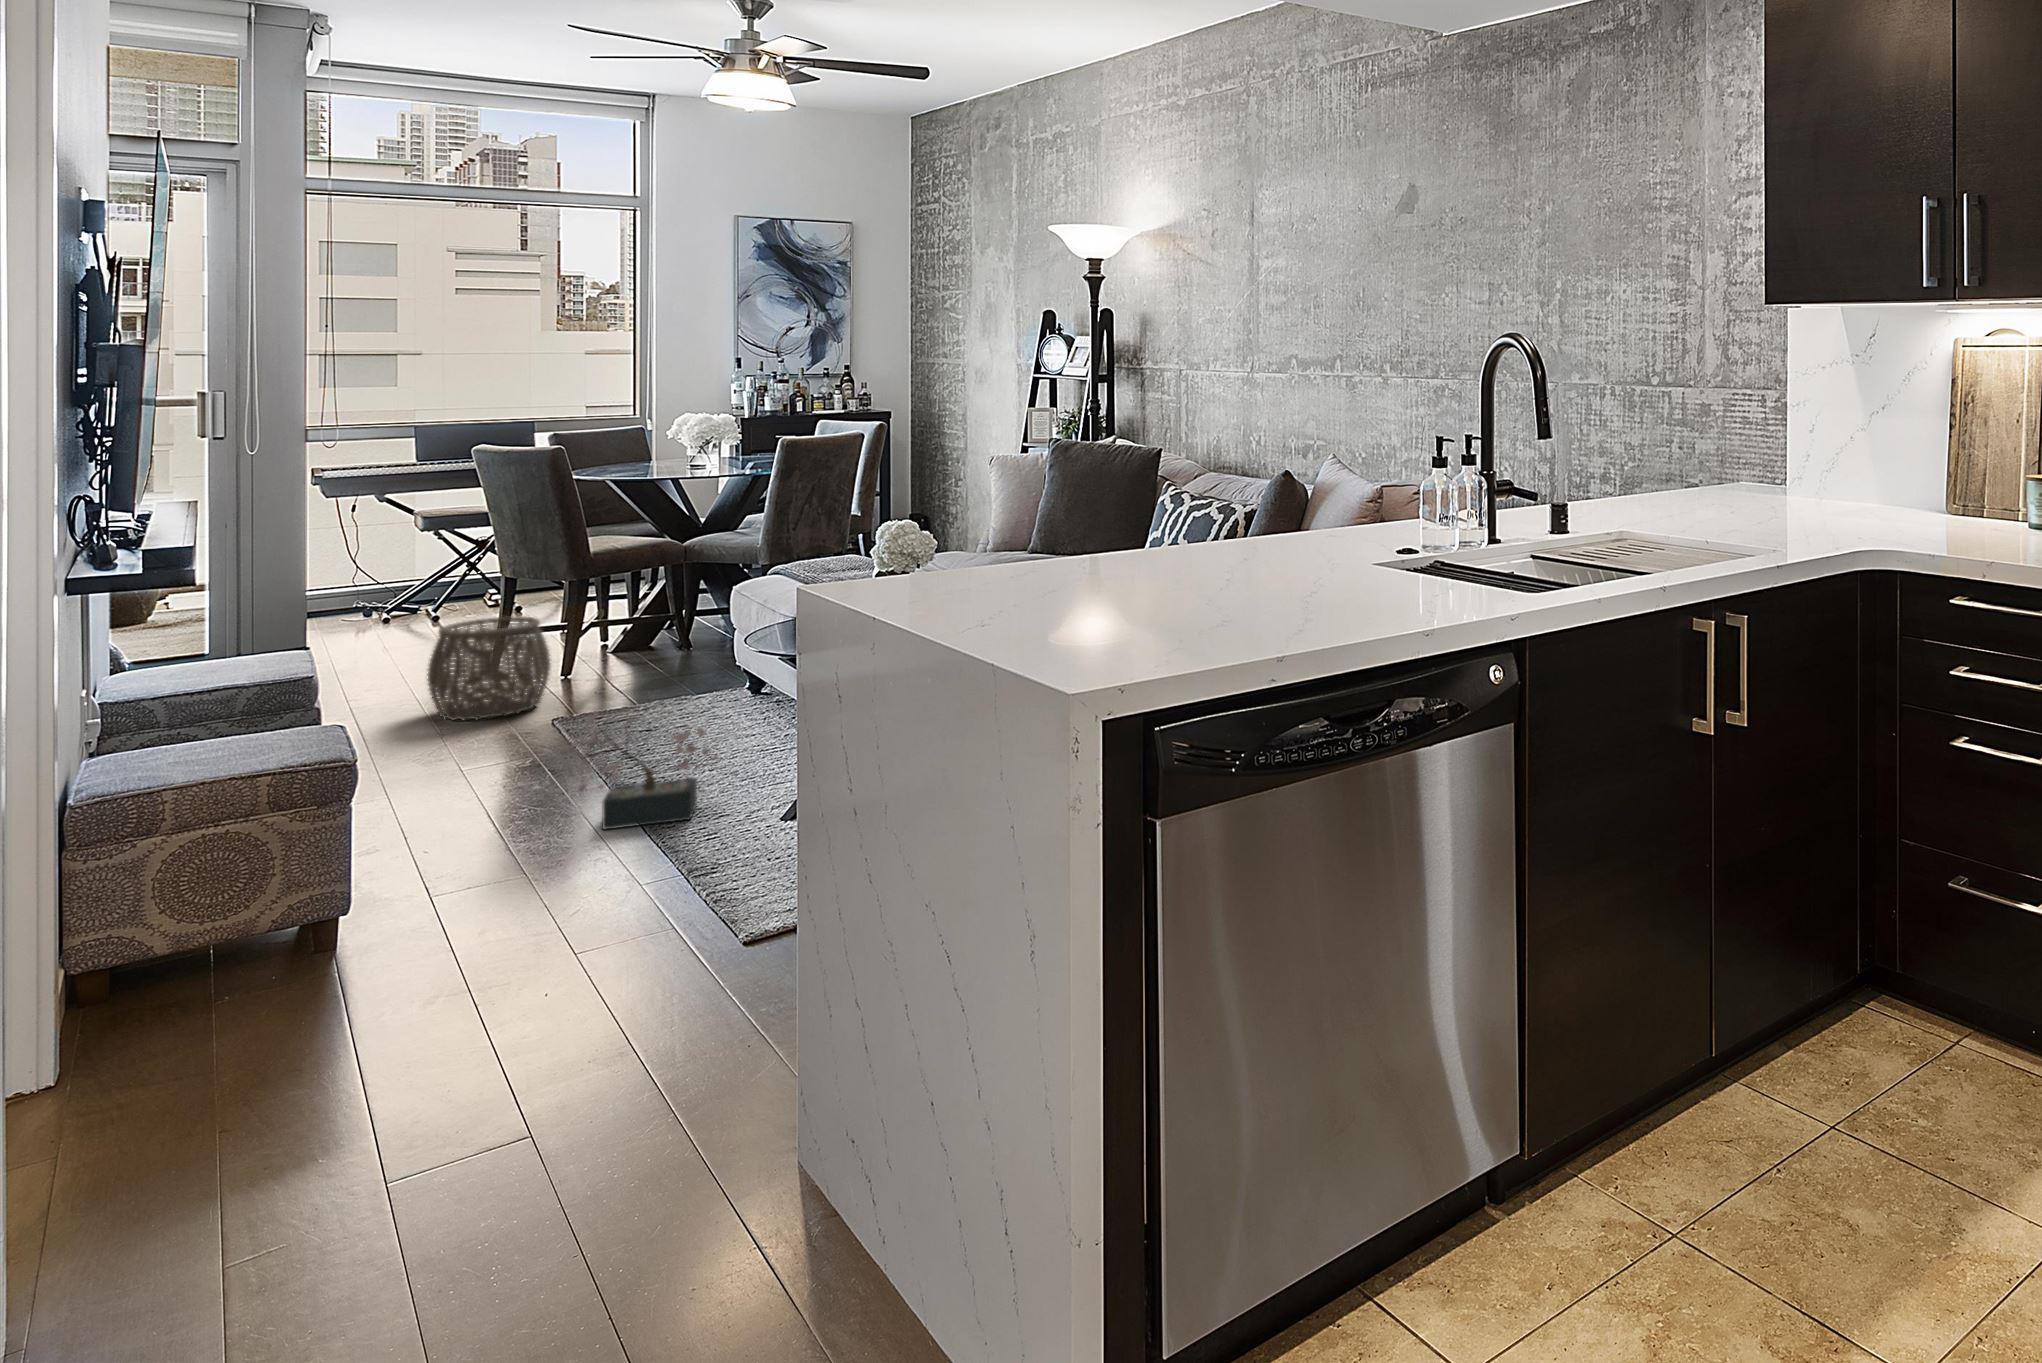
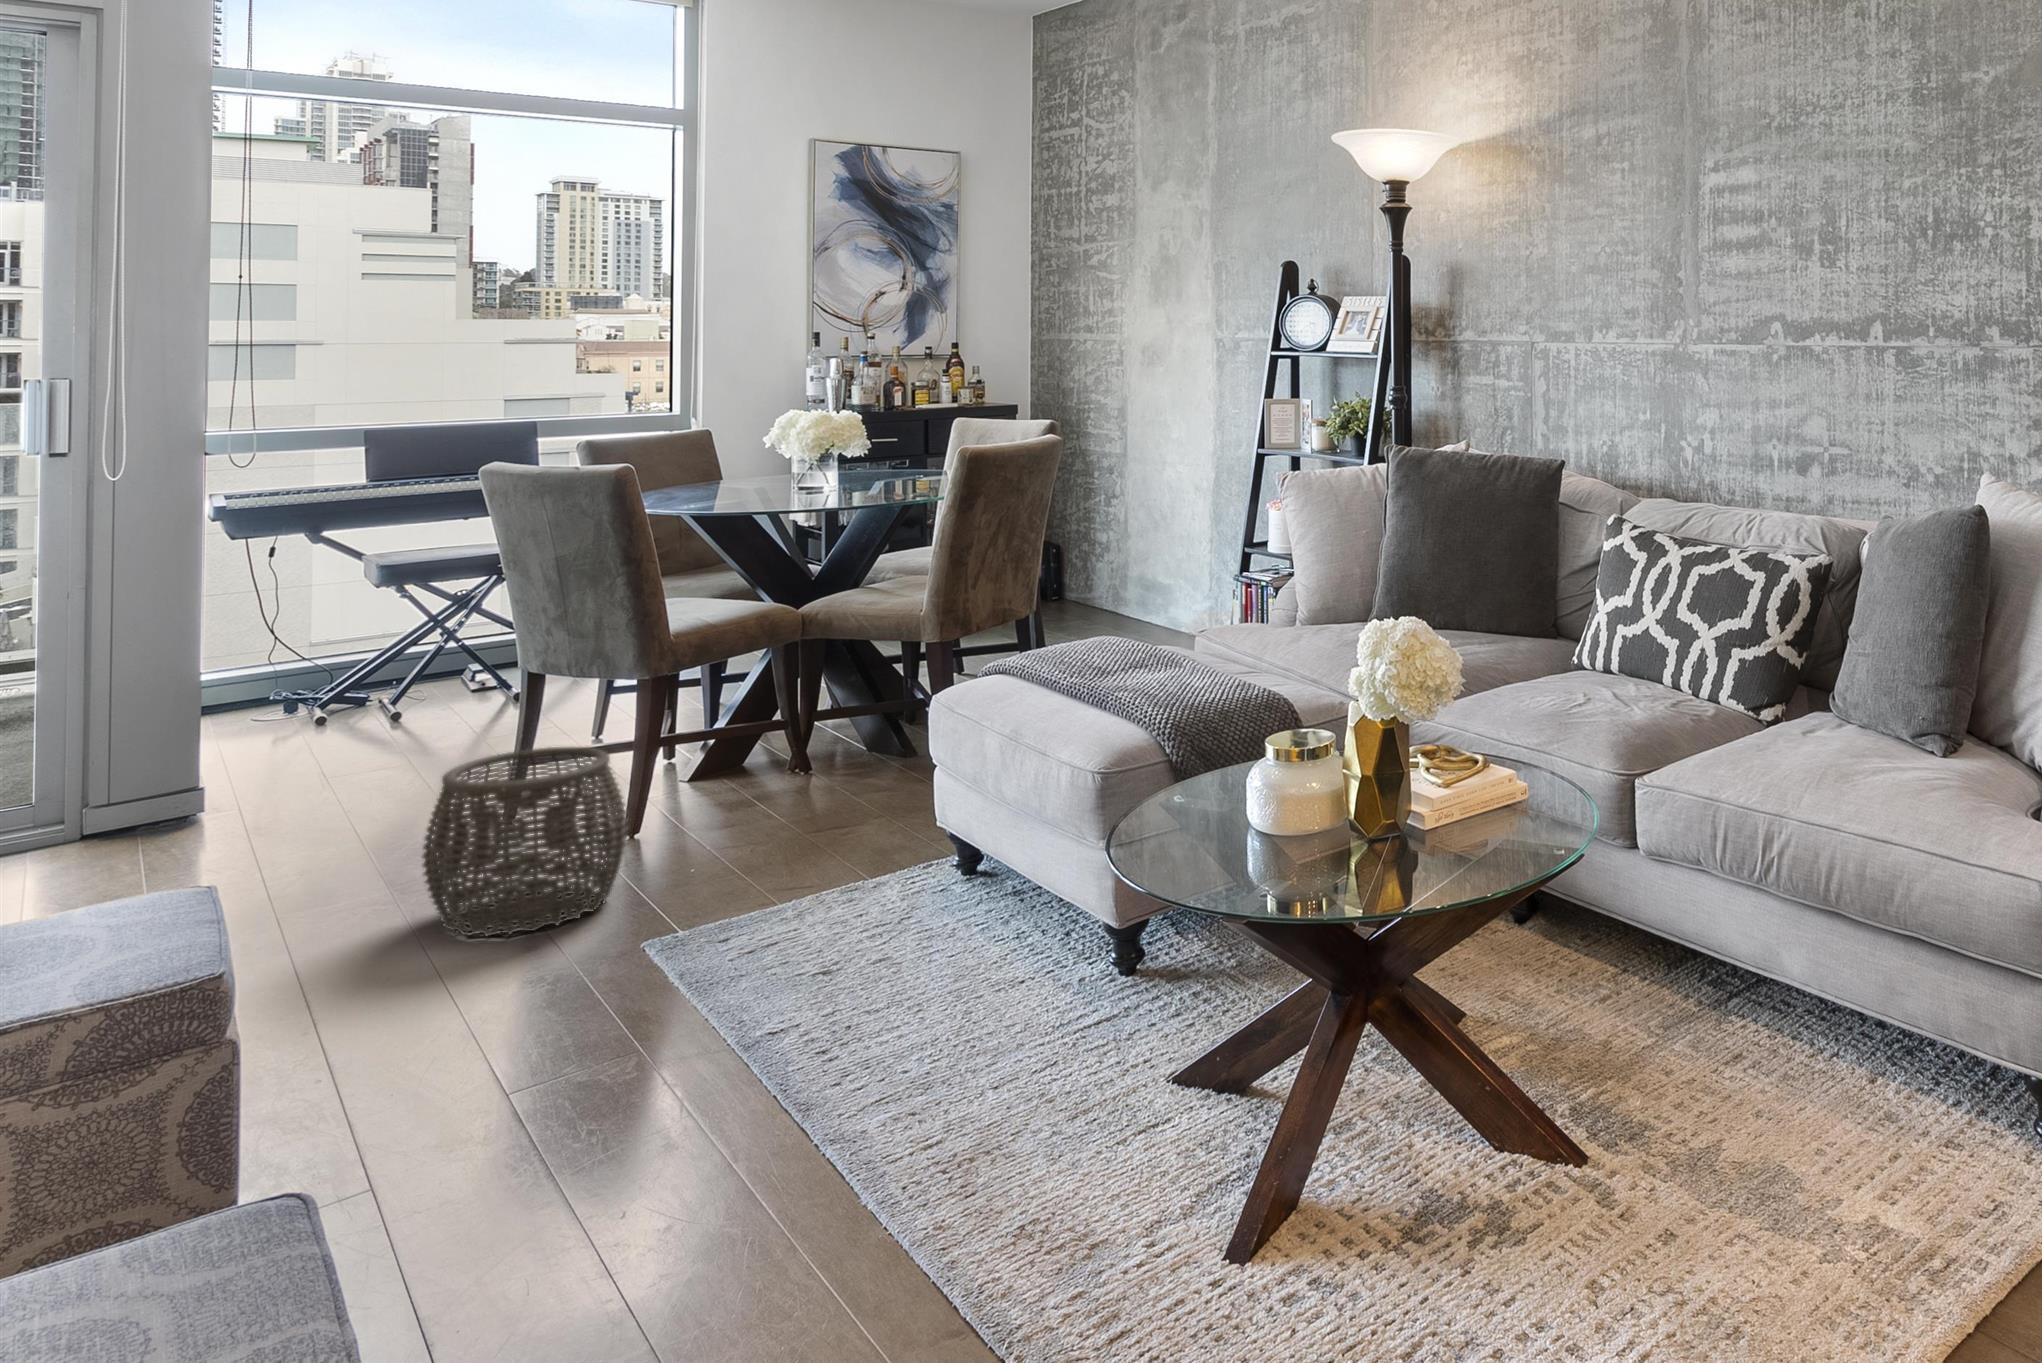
decorative plant: present [567,712,718,829] -> none [768,1000,1057,1261]

